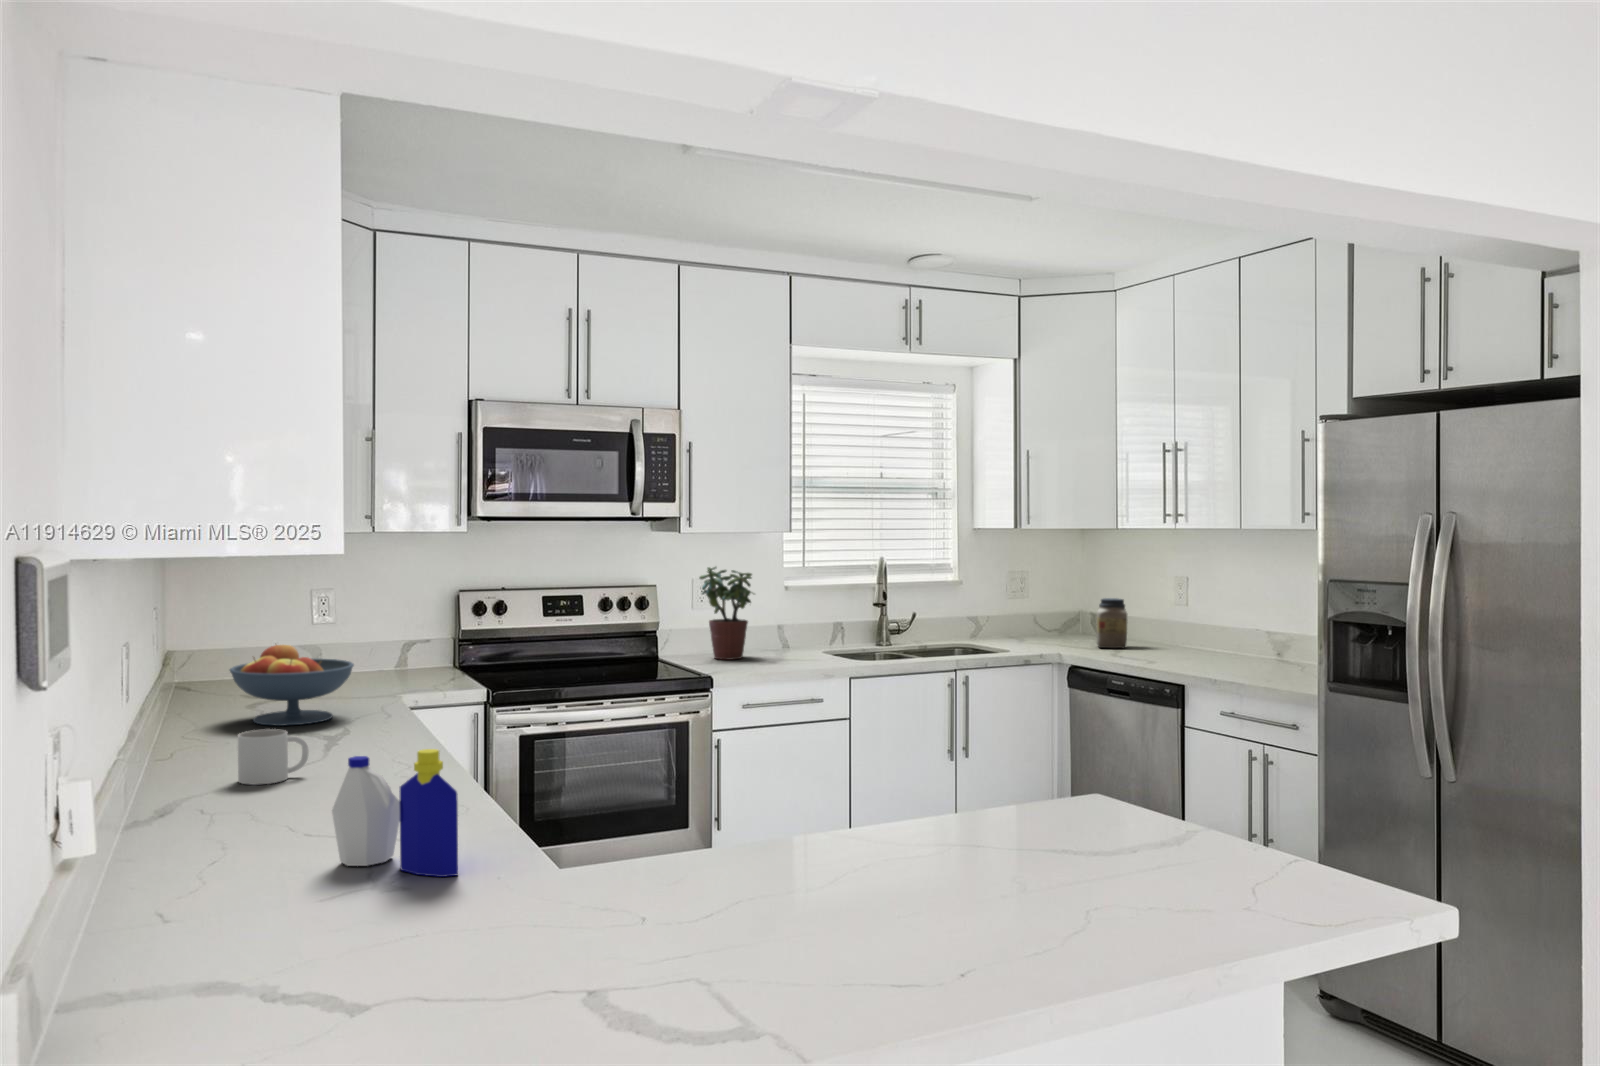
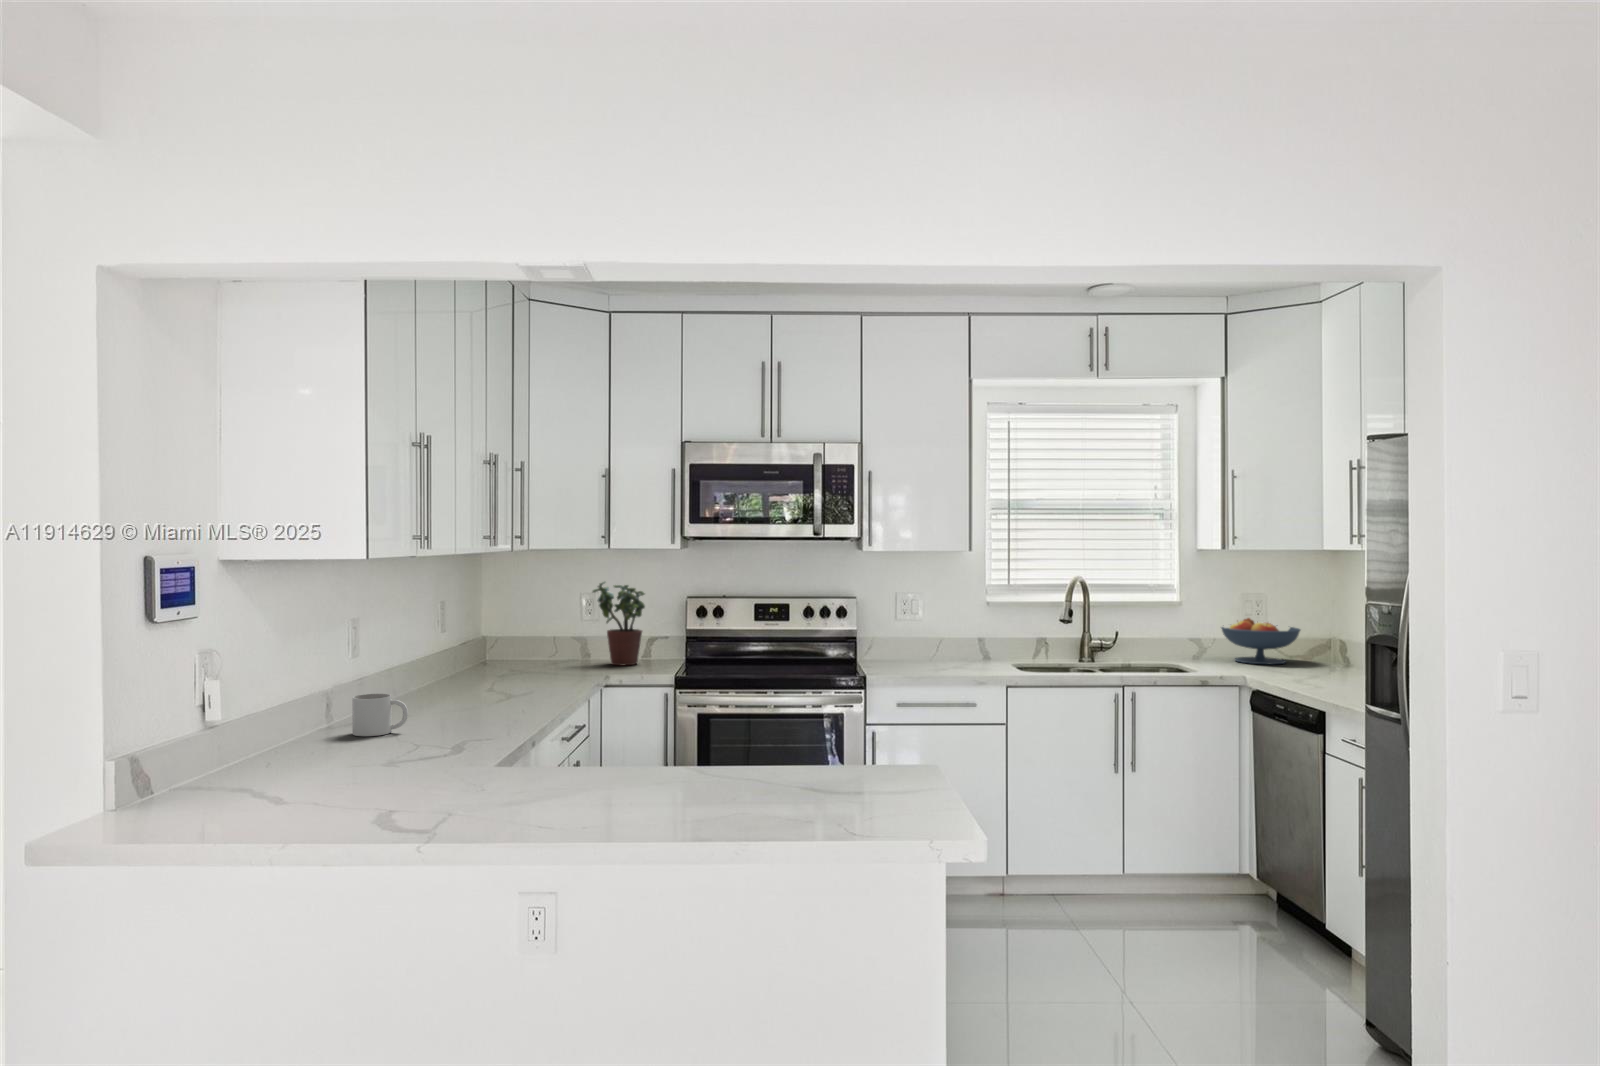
potted plant: present [699,567,752,660] -> present [593,582,645,665]
jar: present [1096,598,1127,648] -> none [1299,624,1334,675]
fruit bowl: present [230,645,354,726] -> present [1221,618,1300,664]
bottle: present [332,749,458,877] -> none [259,712,326,822]

